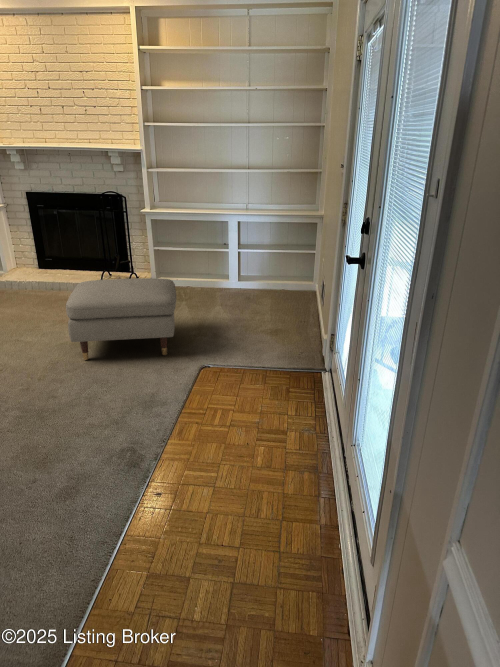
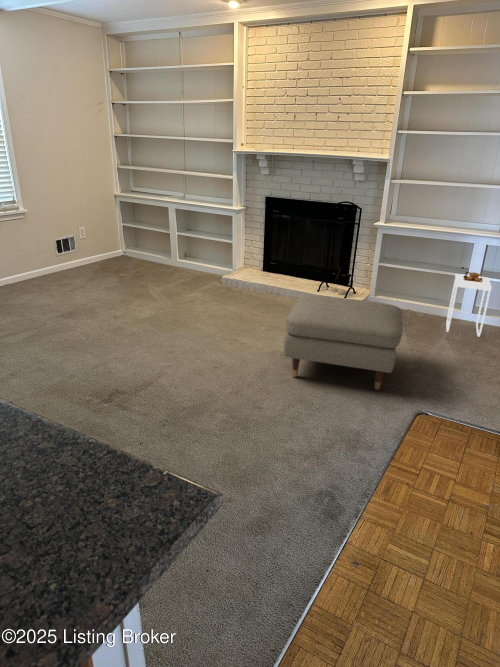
side table: none [218,244,246,298] -> present [446,272,491,337]

